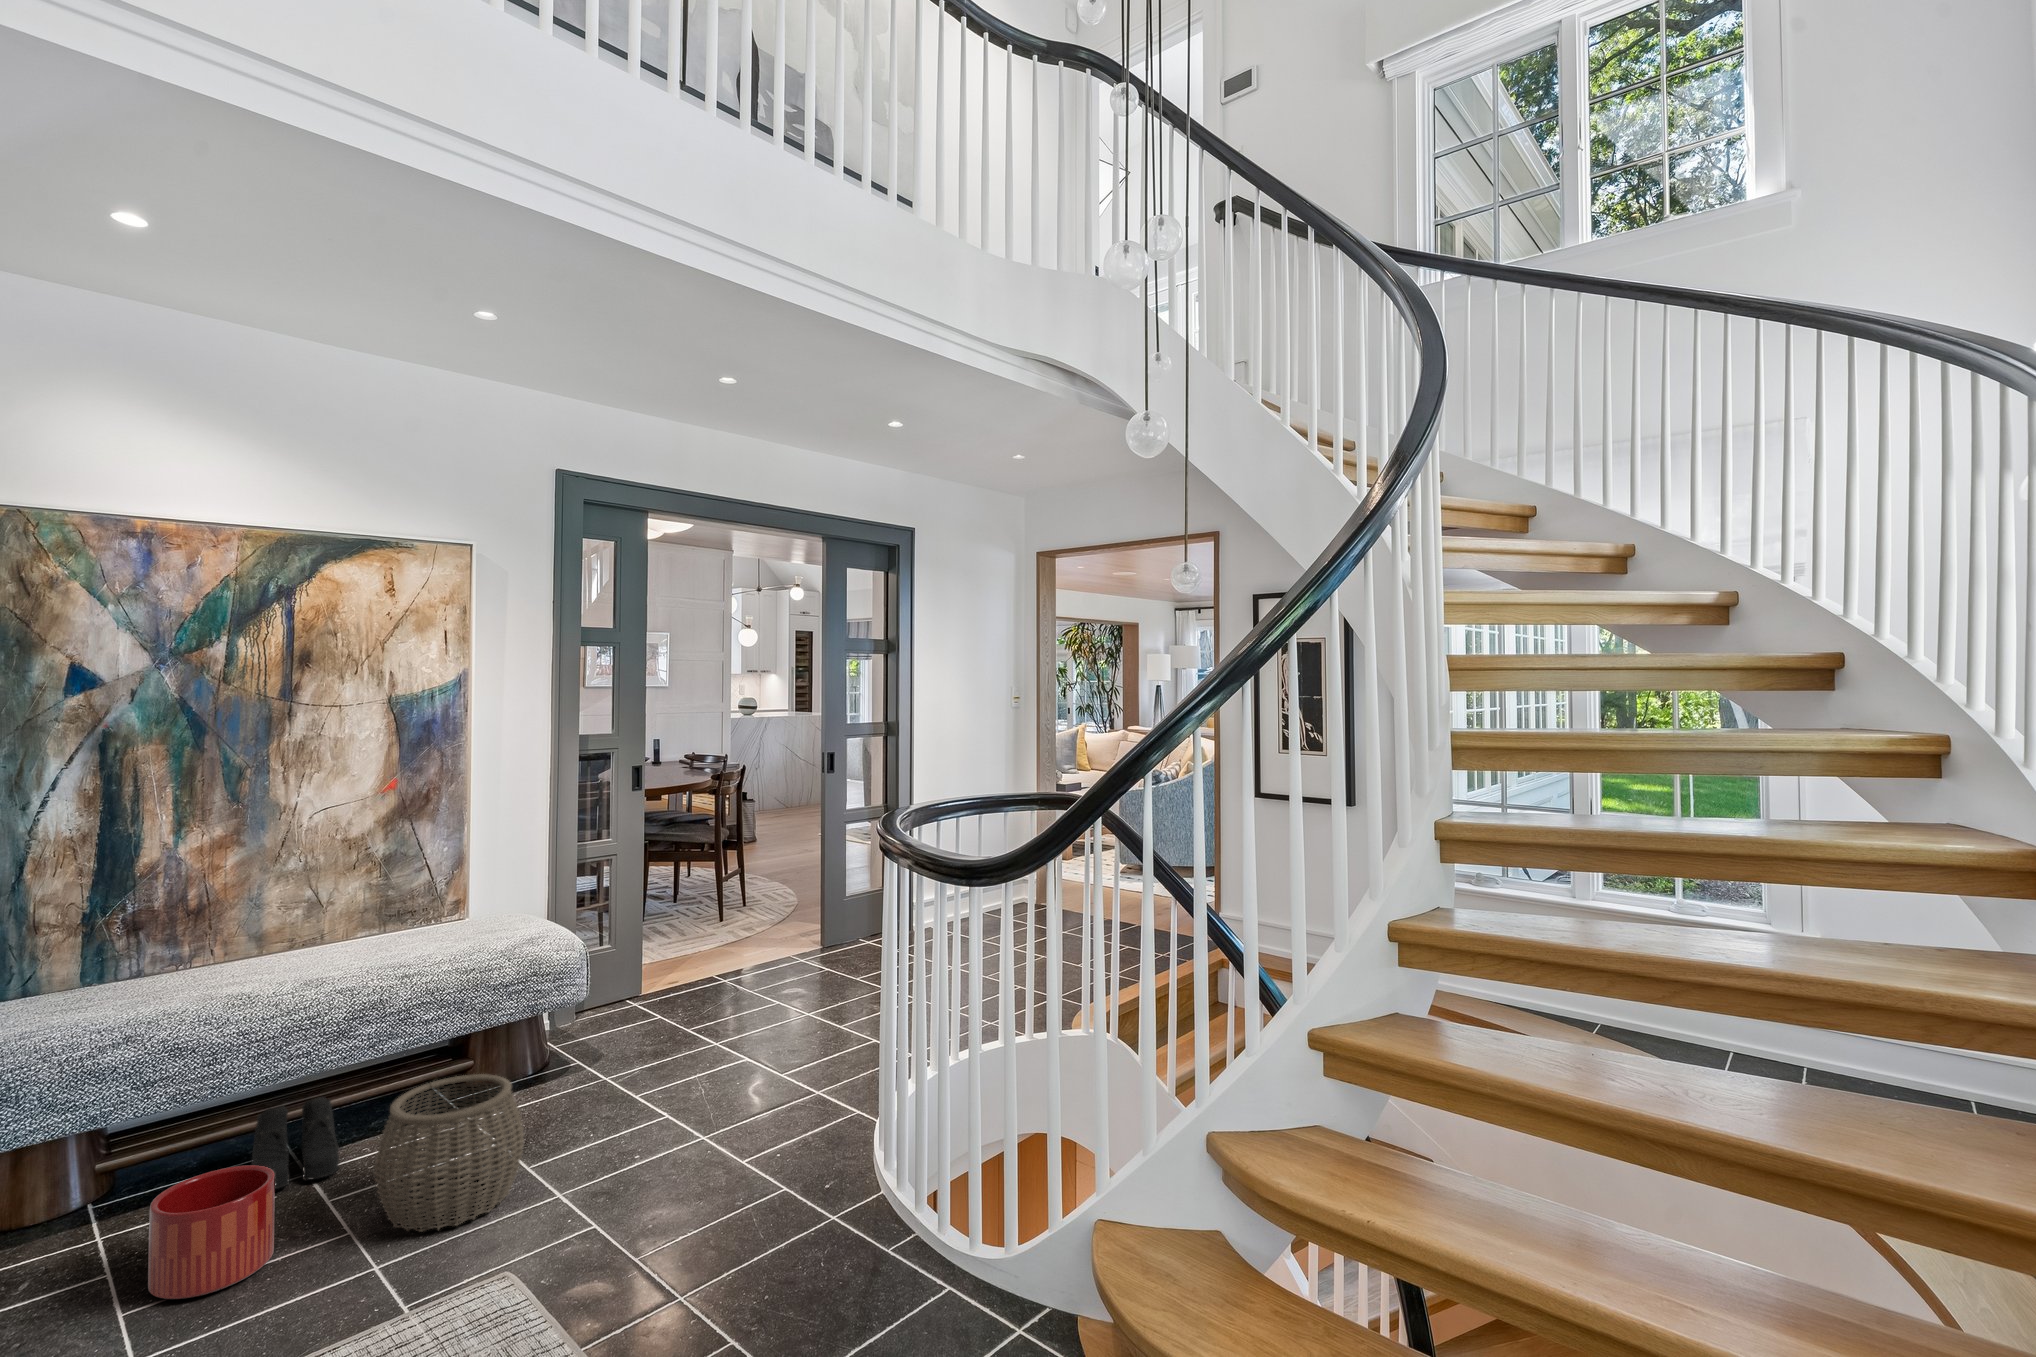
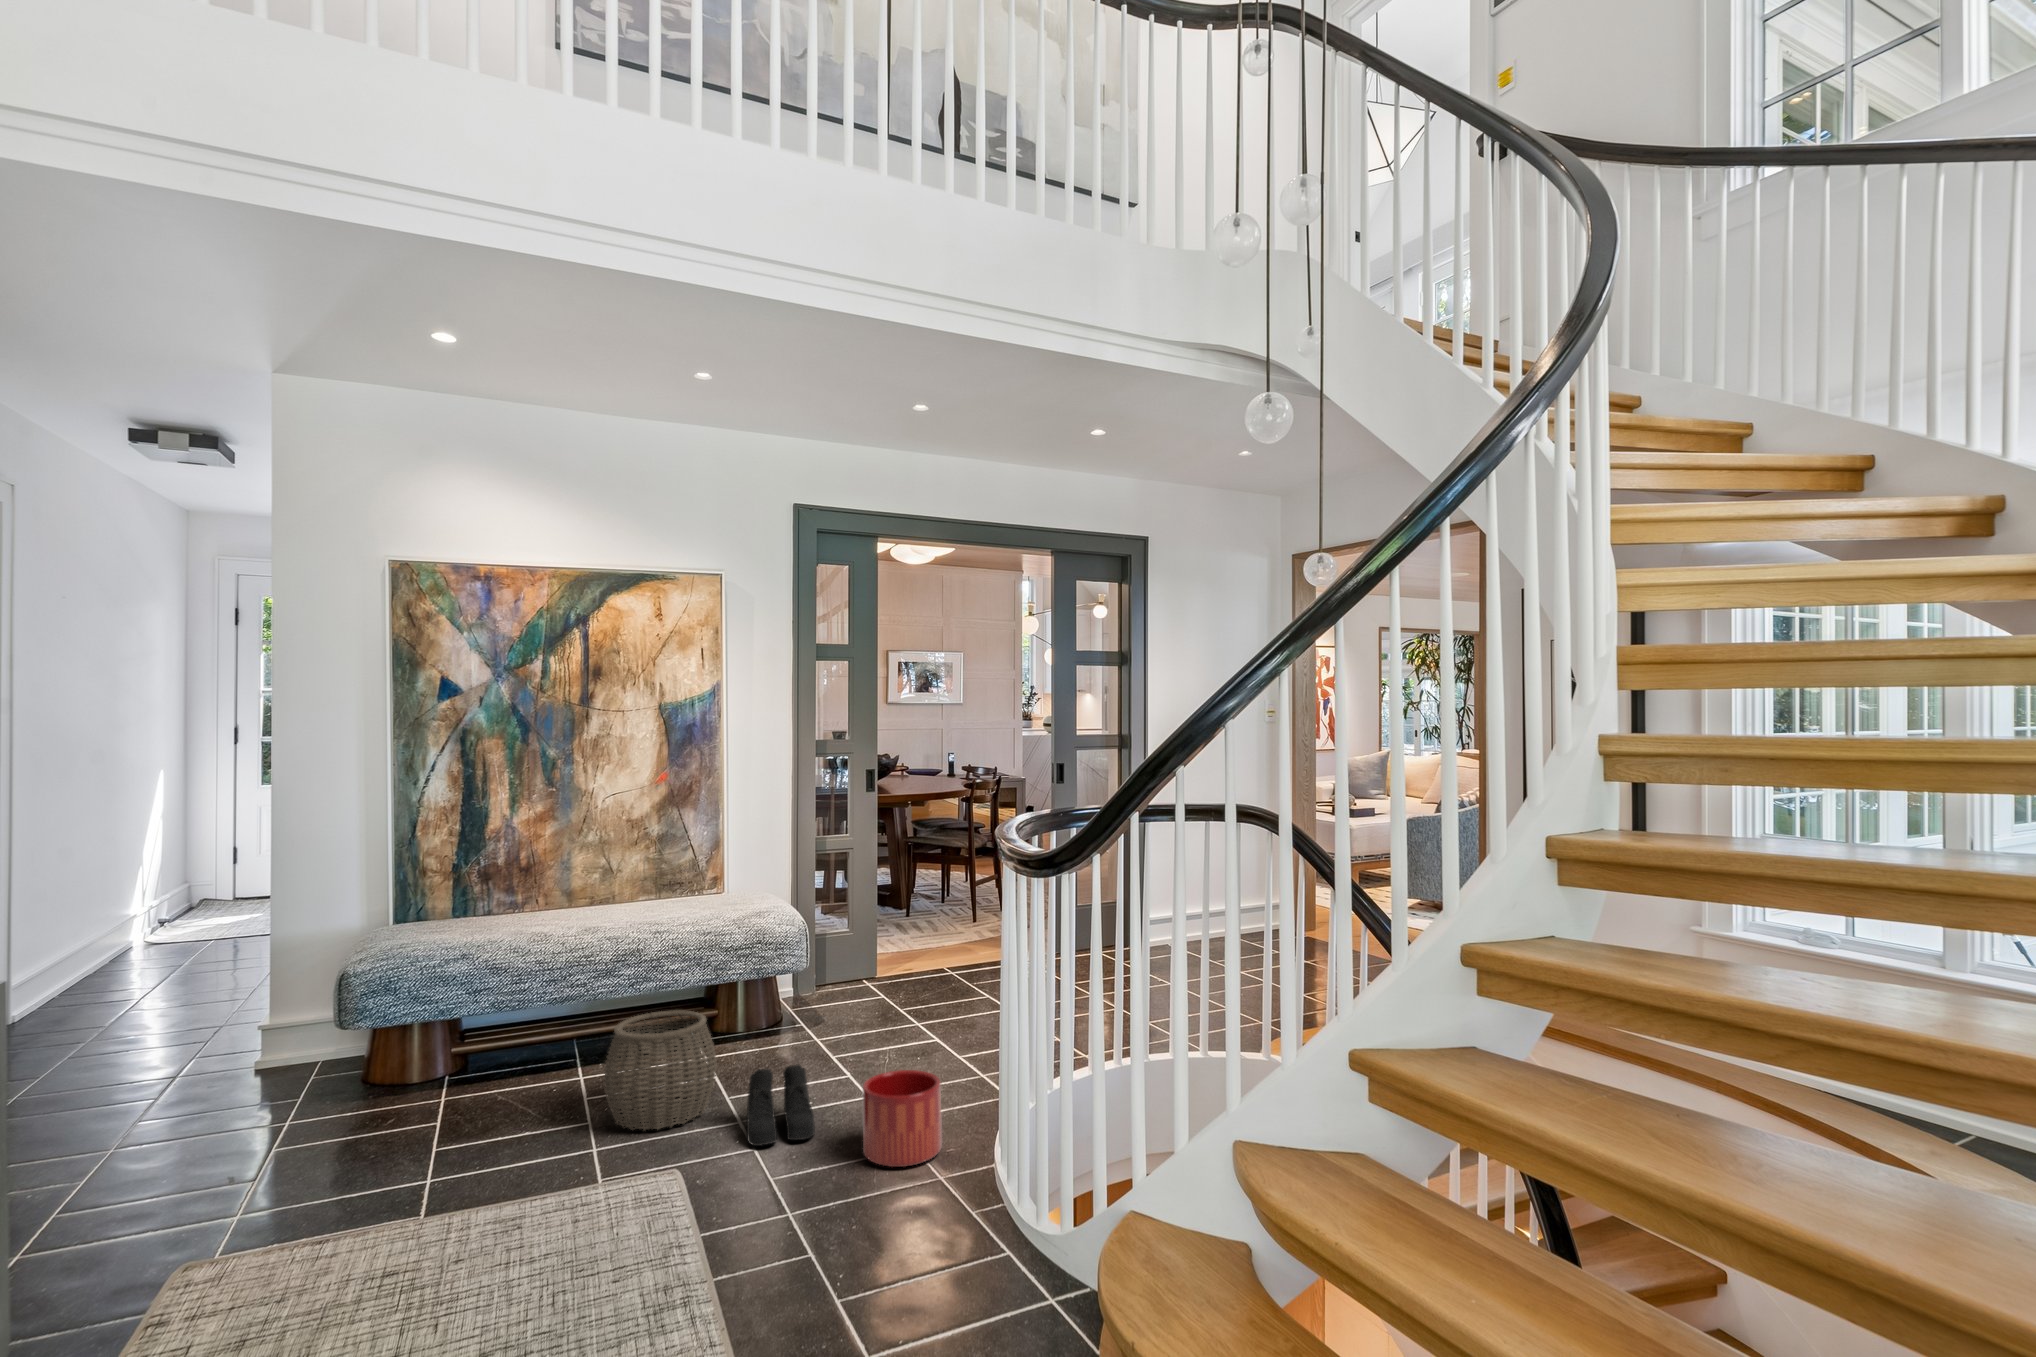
boots: present [251,1097,339,1189] -> present [747,1065,815,1146]
planter: present [148,1165,275,1299] -> present [863,1070,942,1167]

